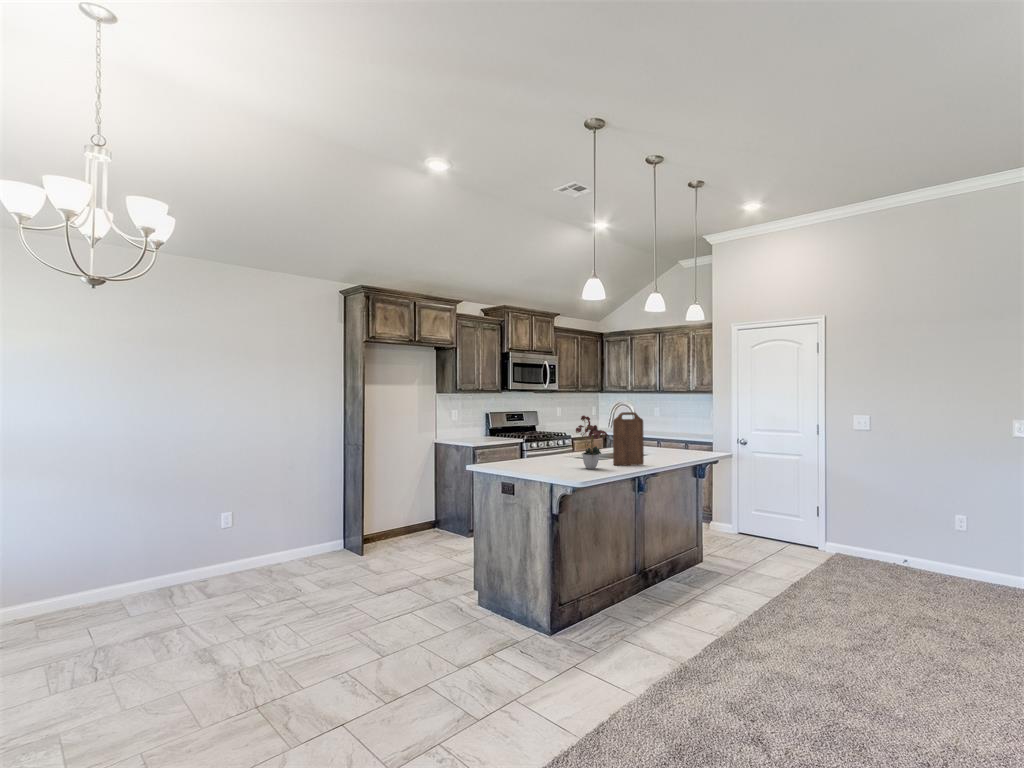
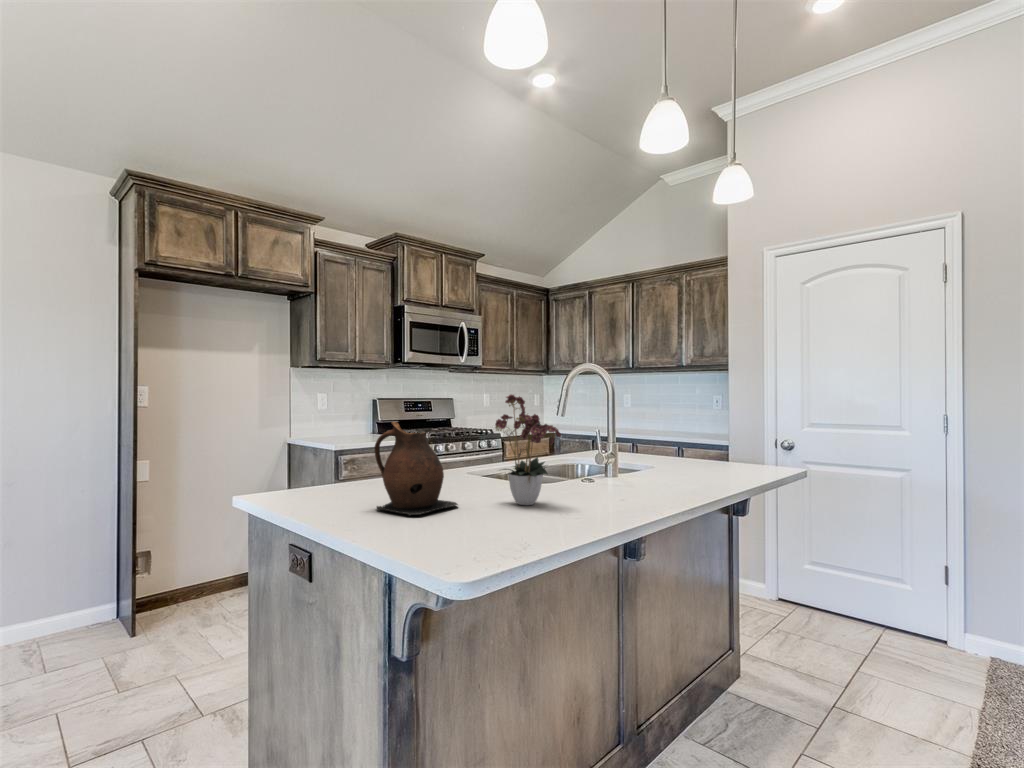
cutting board: present [613,412,644,465] -> none [570,389,628,494]
ceramic pitcher: none [520,429,559,472] -> present [375,422,458,516]

